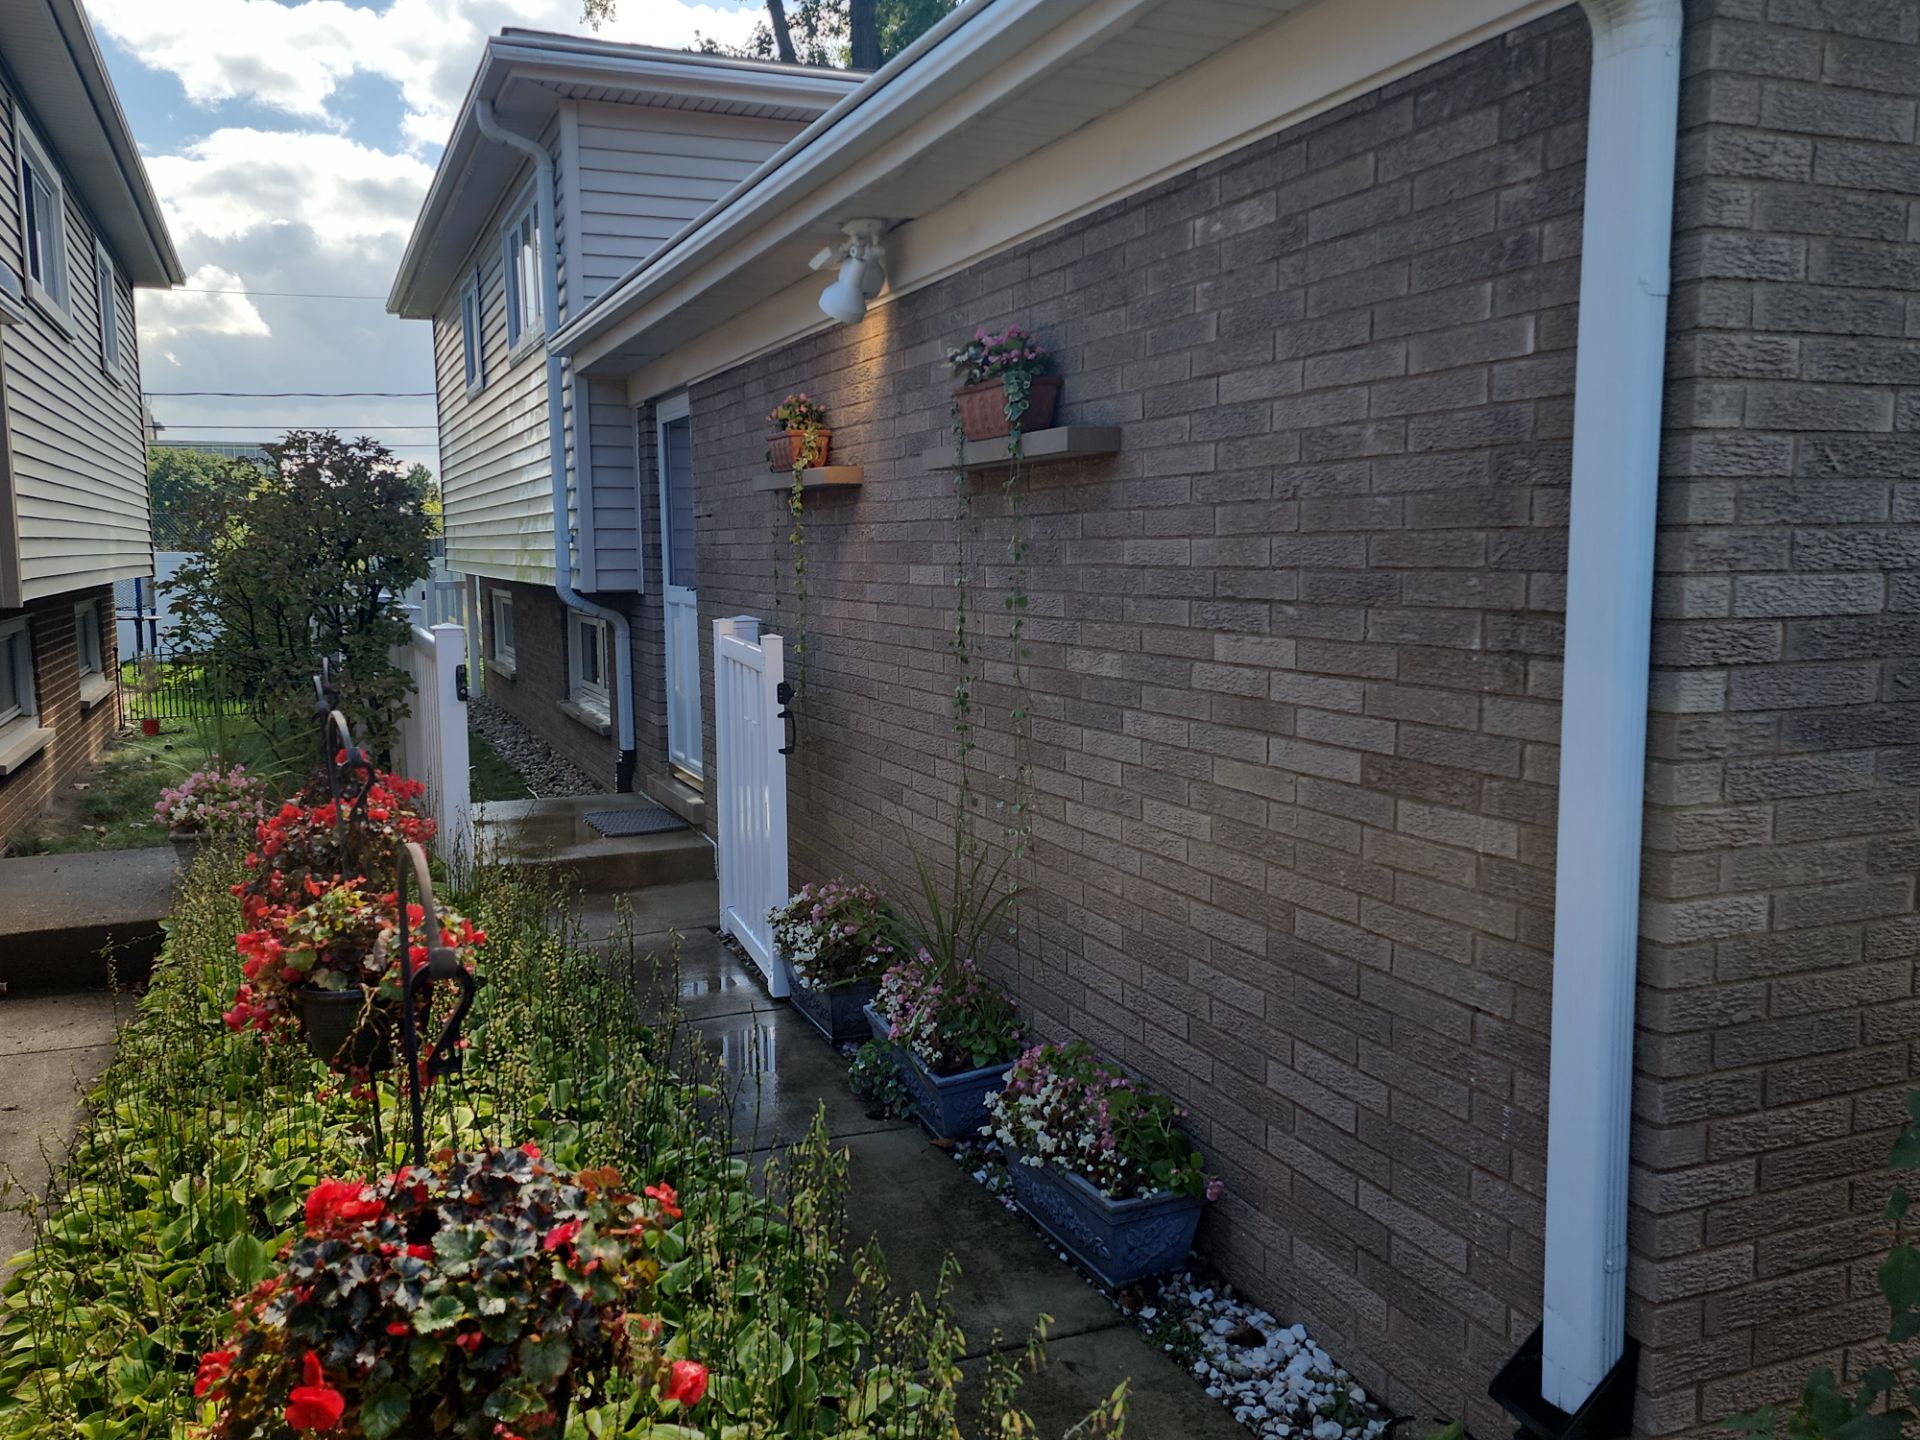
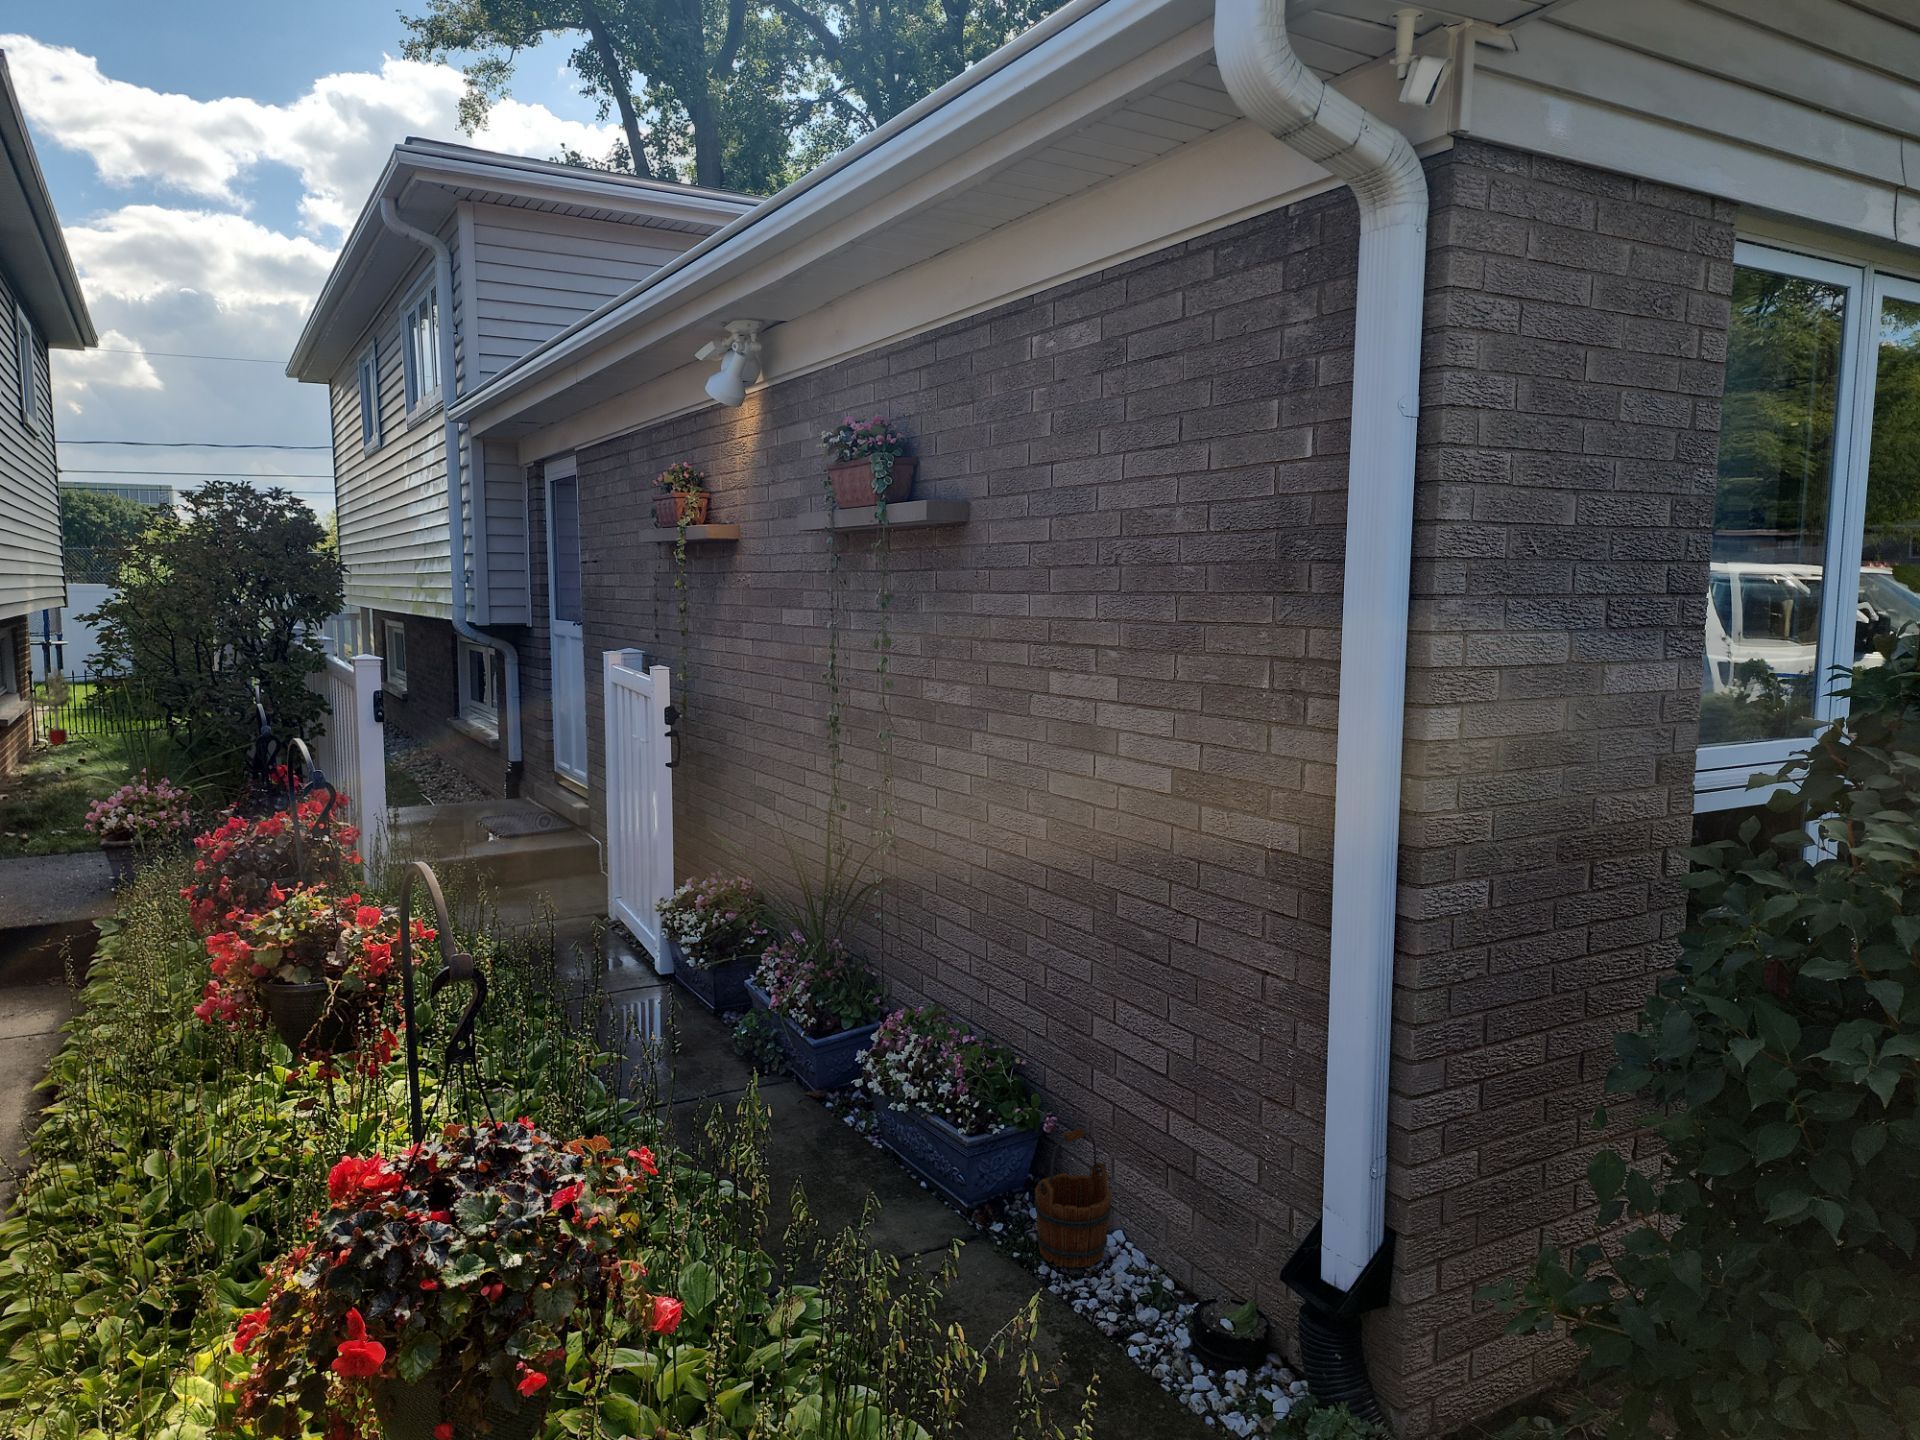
wooden bucket: none [1190,1194,1289,1370] -> present [1034,1129,1111,1268]

